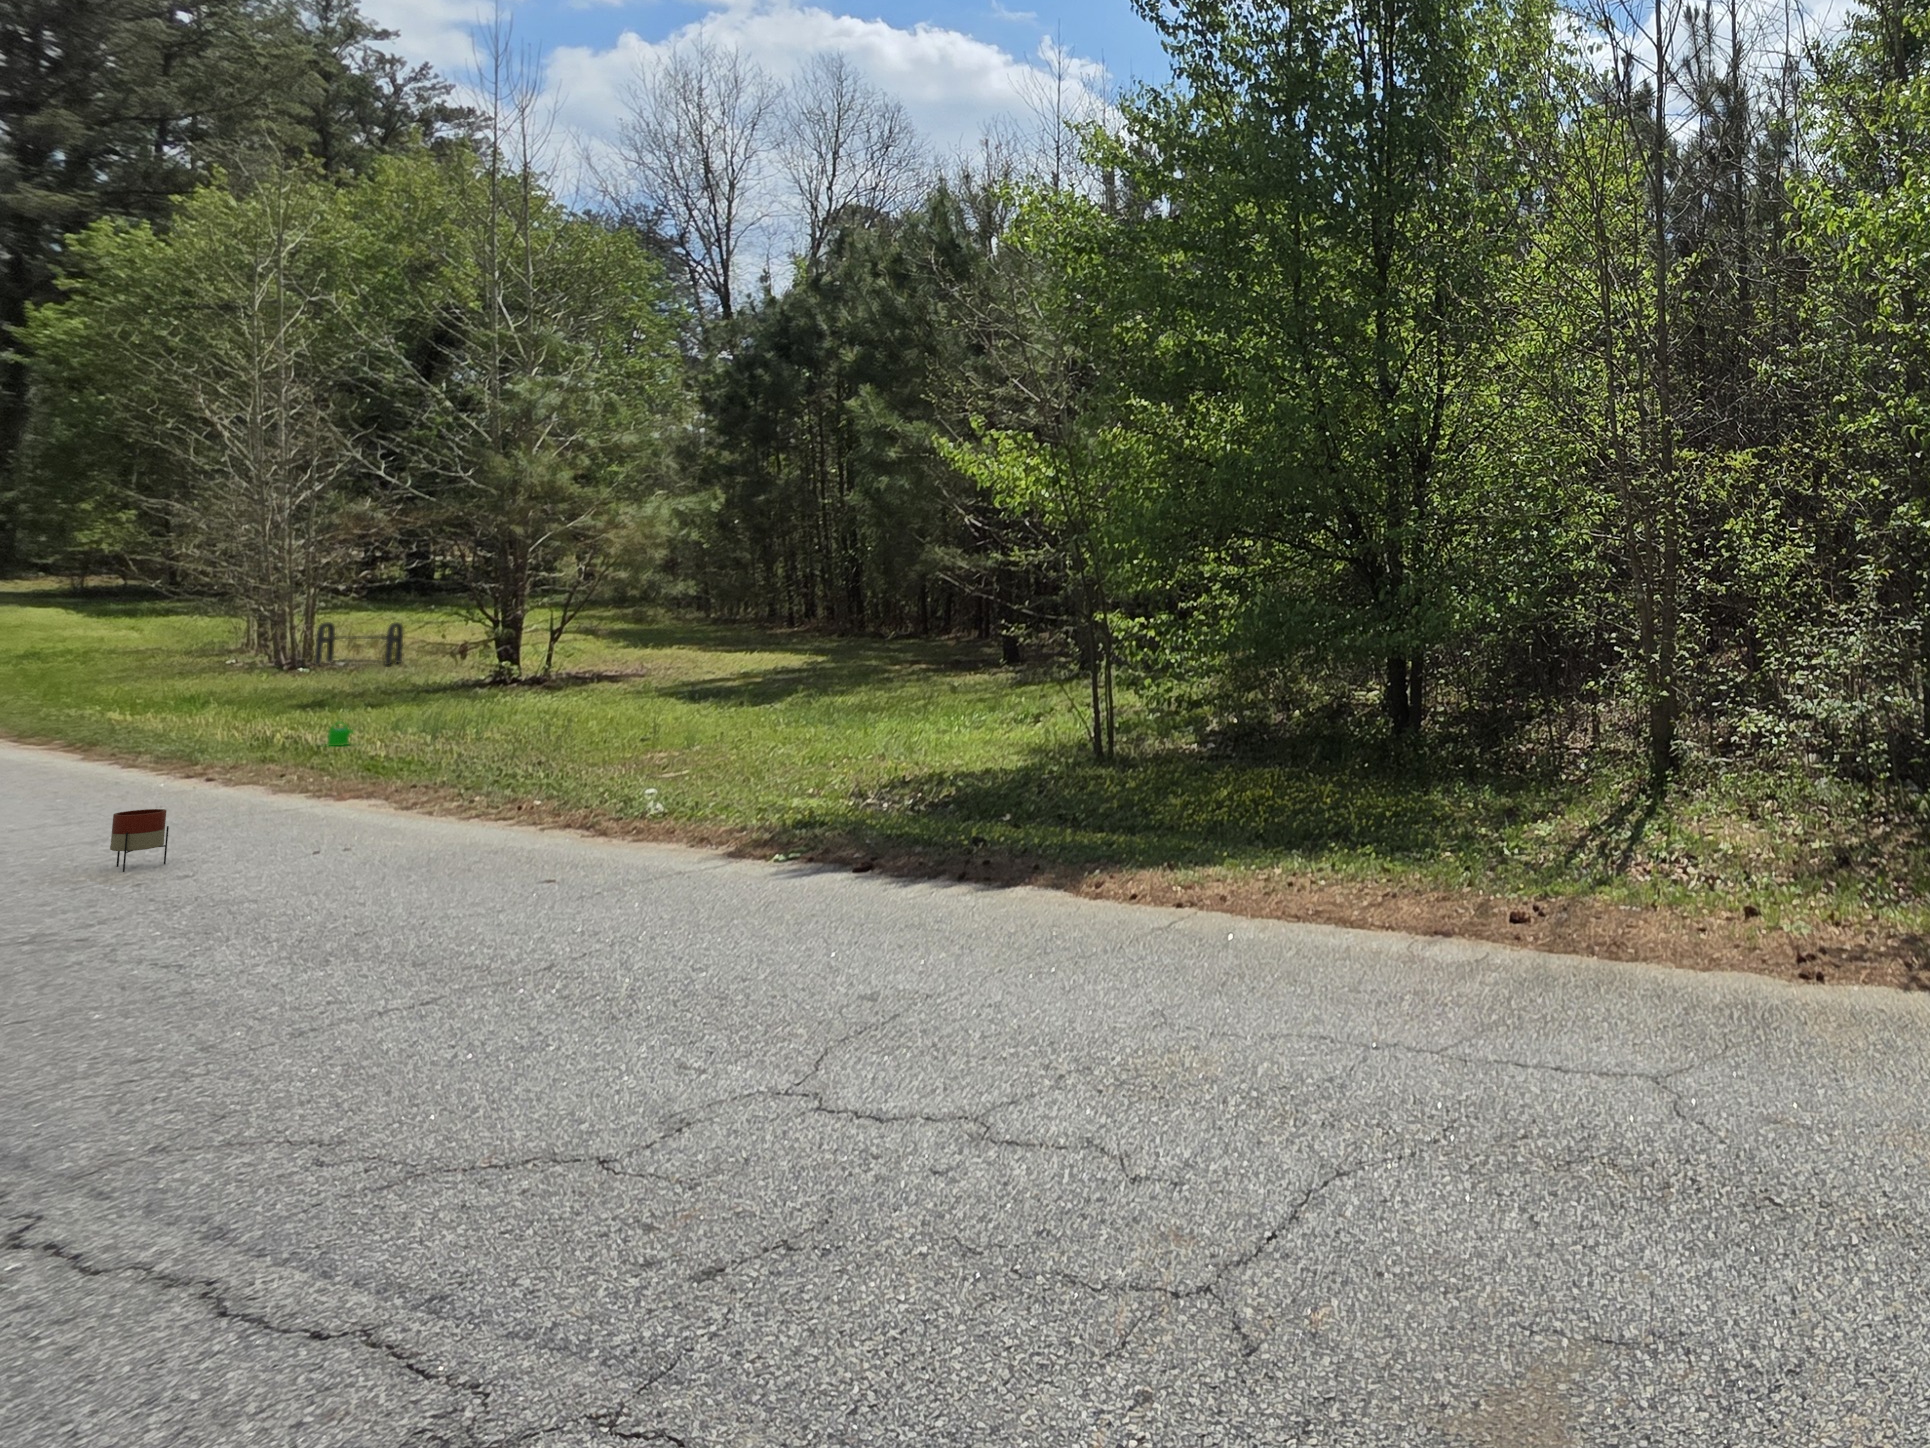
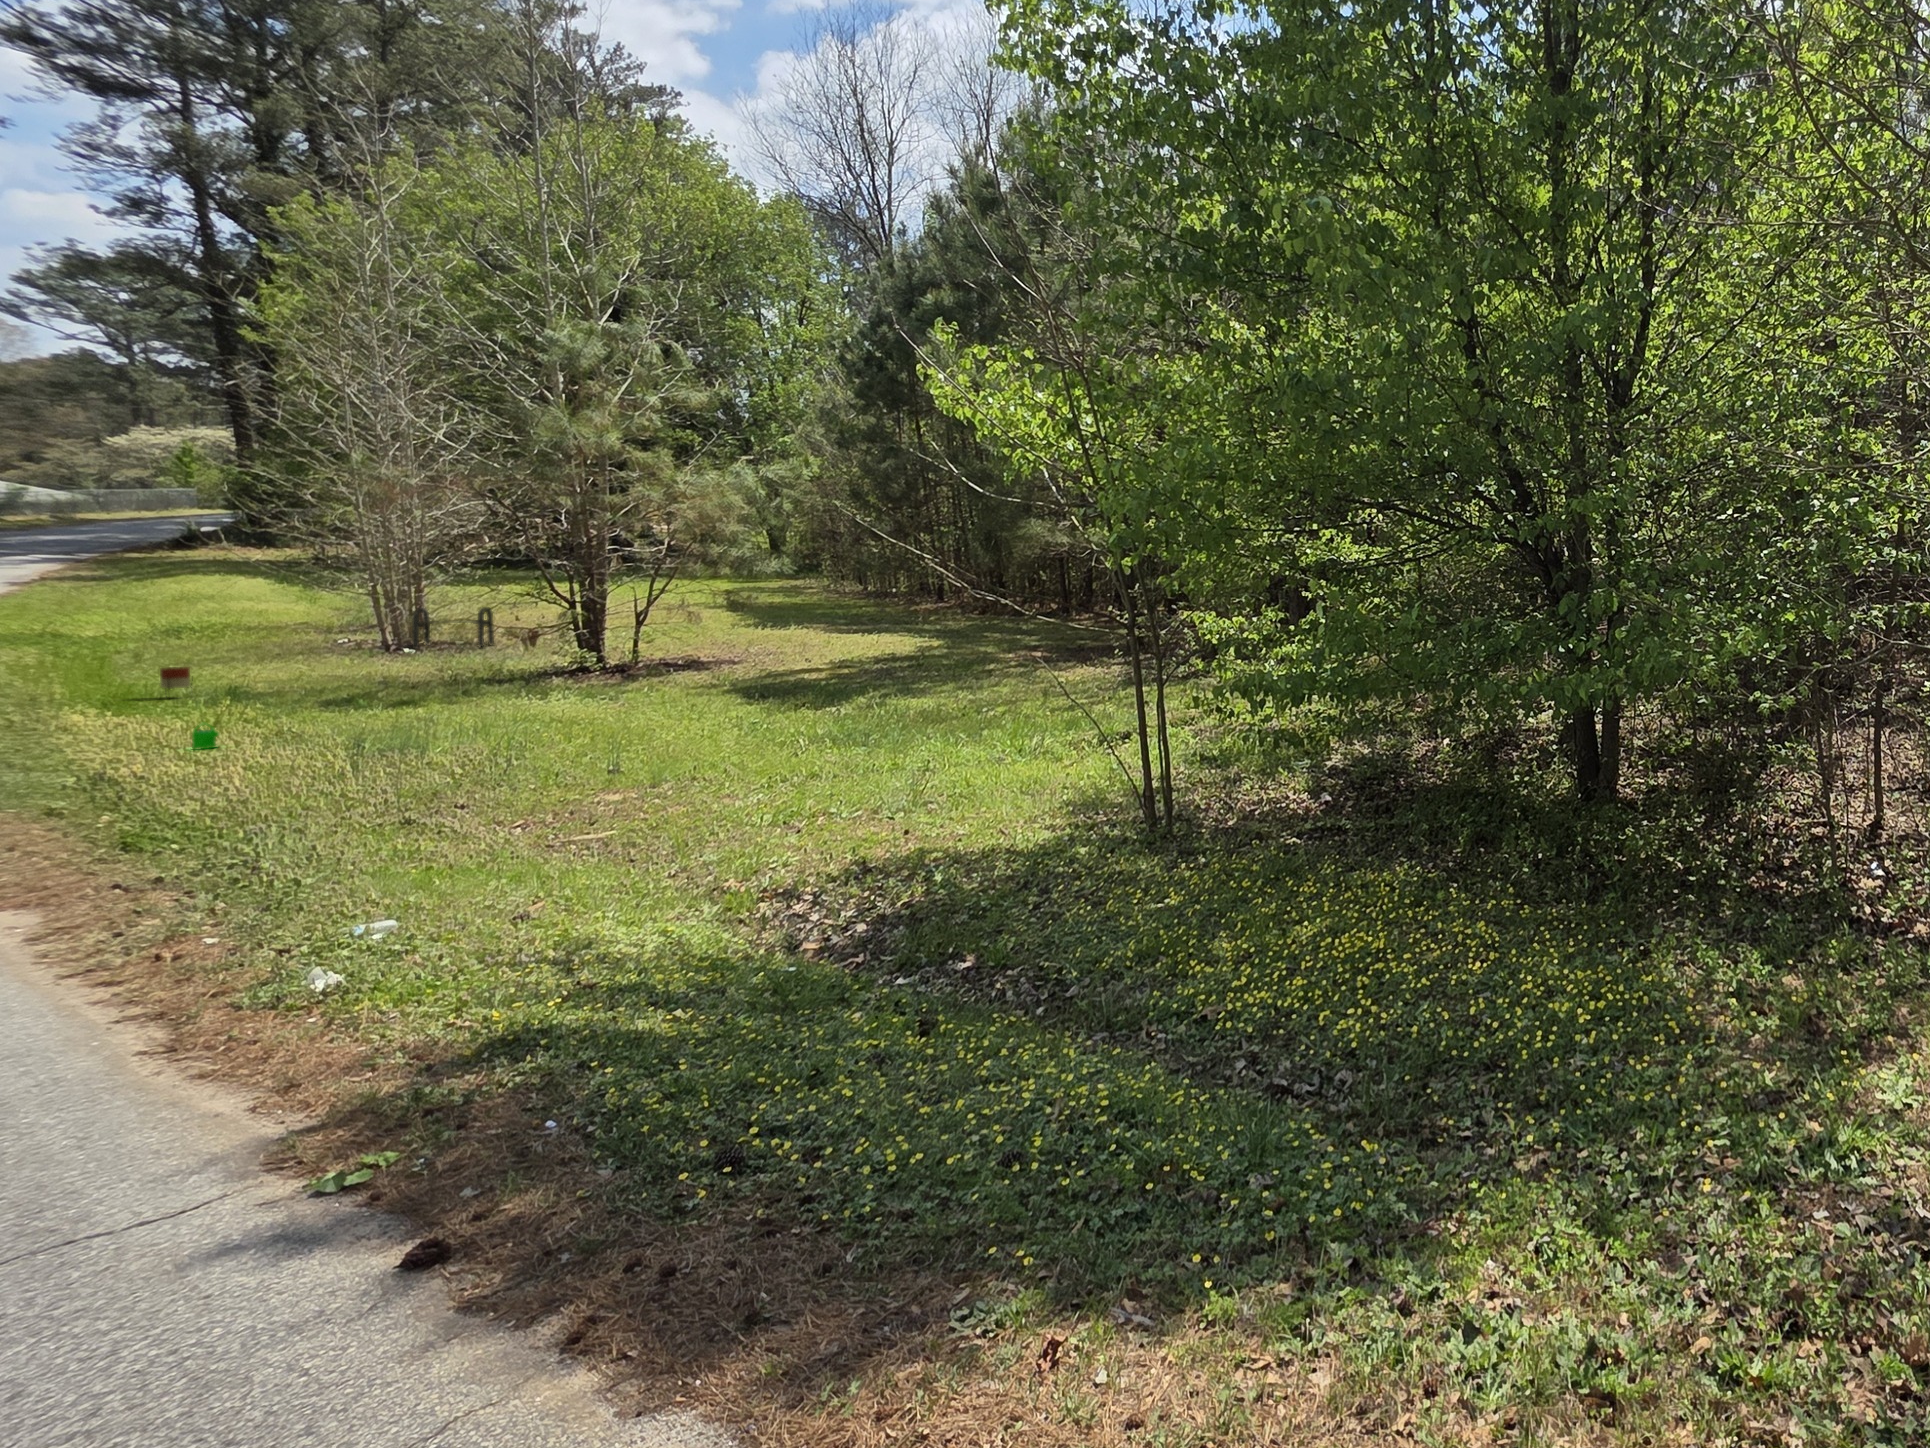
watering can: present [327,722,353,746] -> present [192,723,219,750]
planter: present [110,809,169,872] -> present [160,667,193,689]

